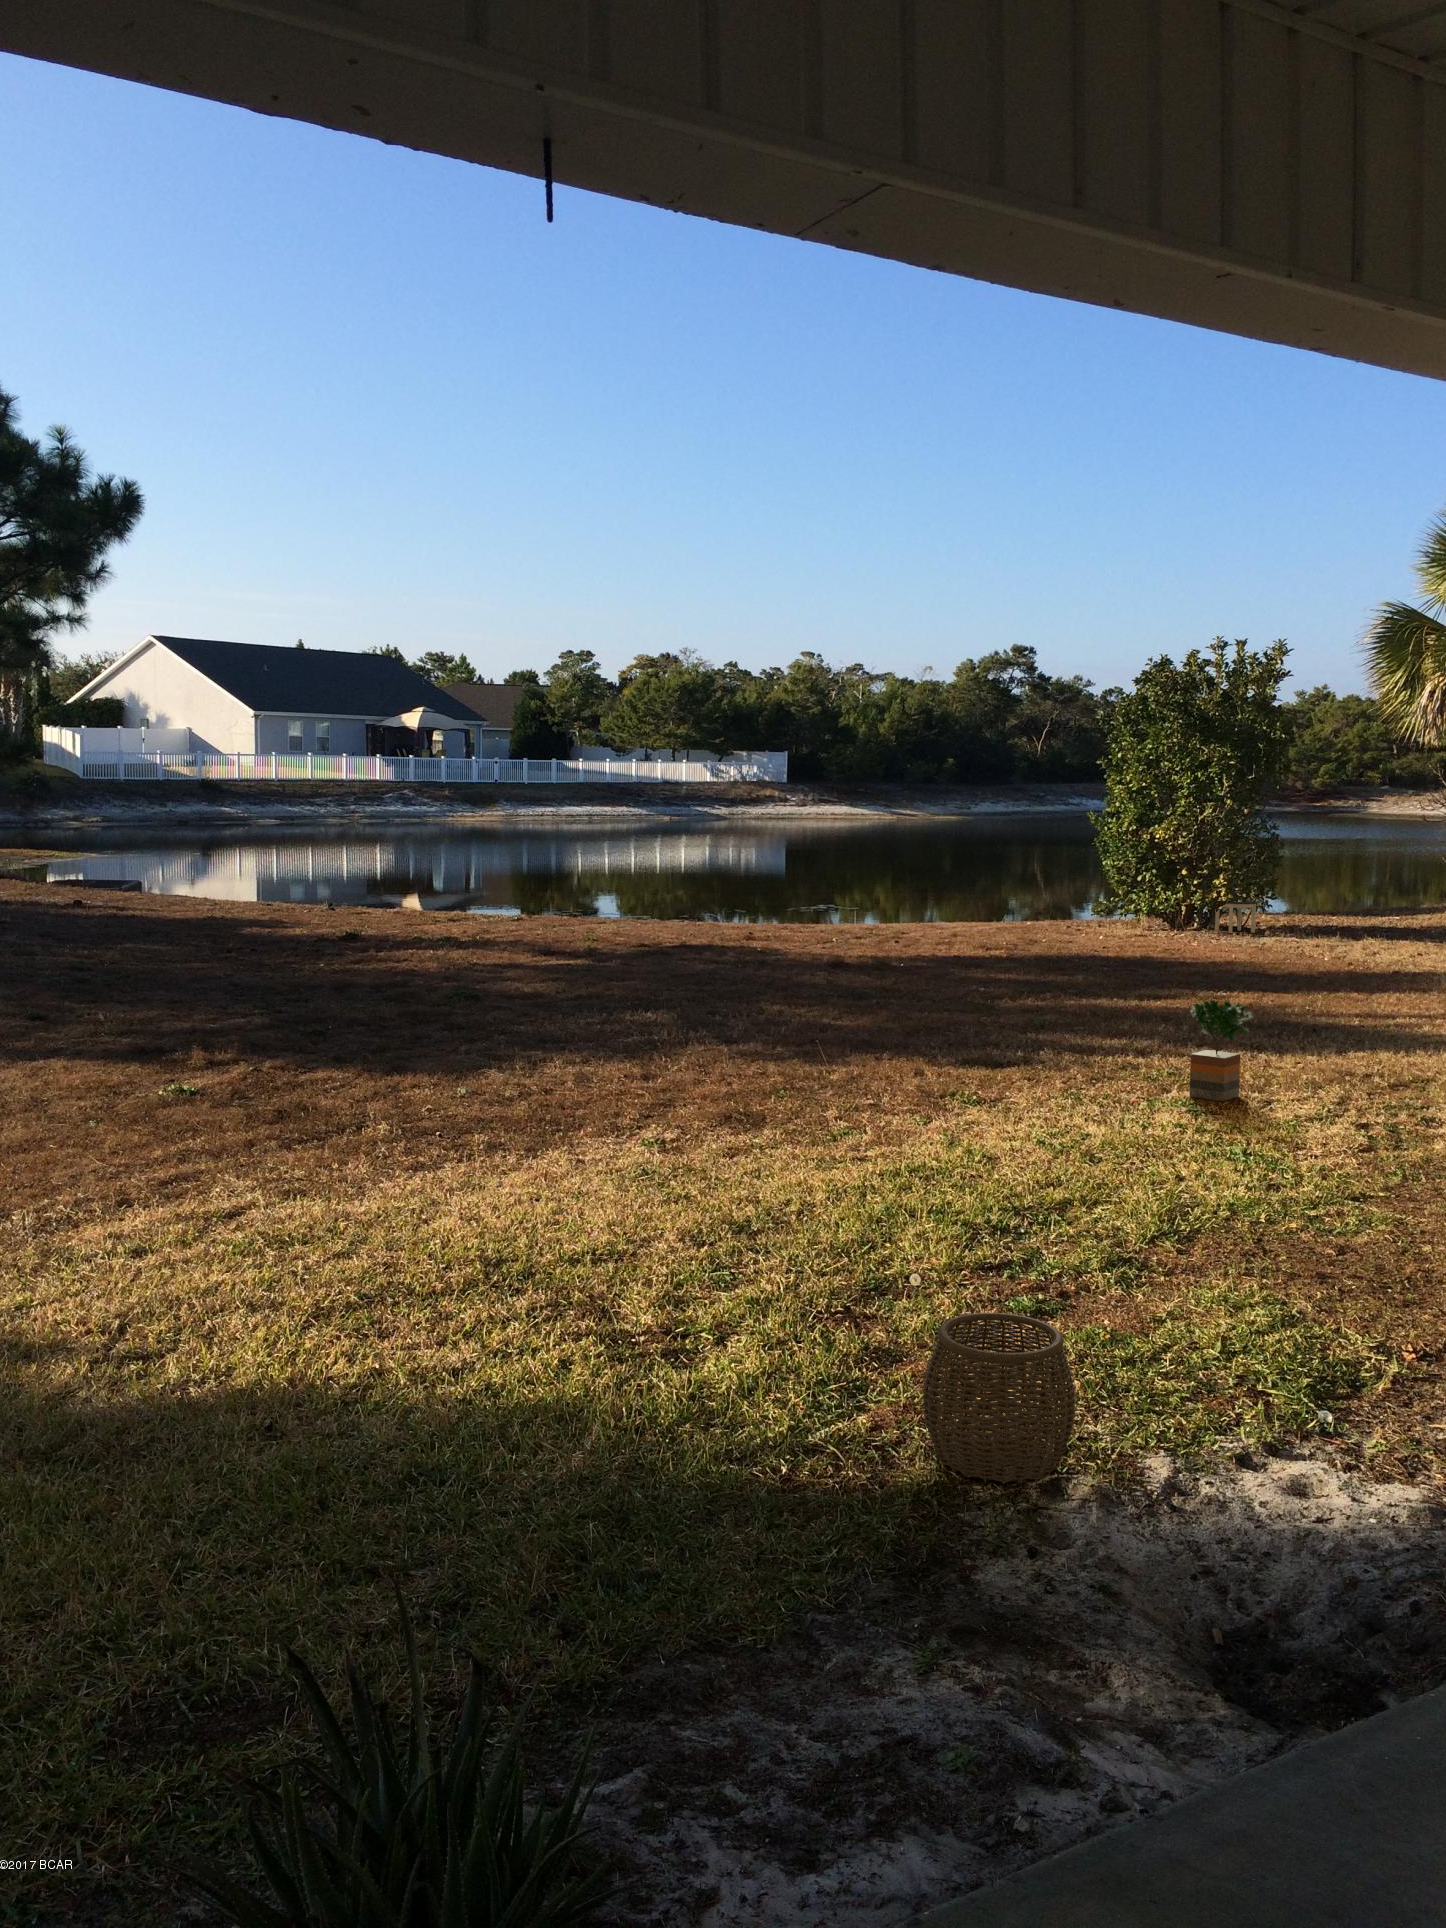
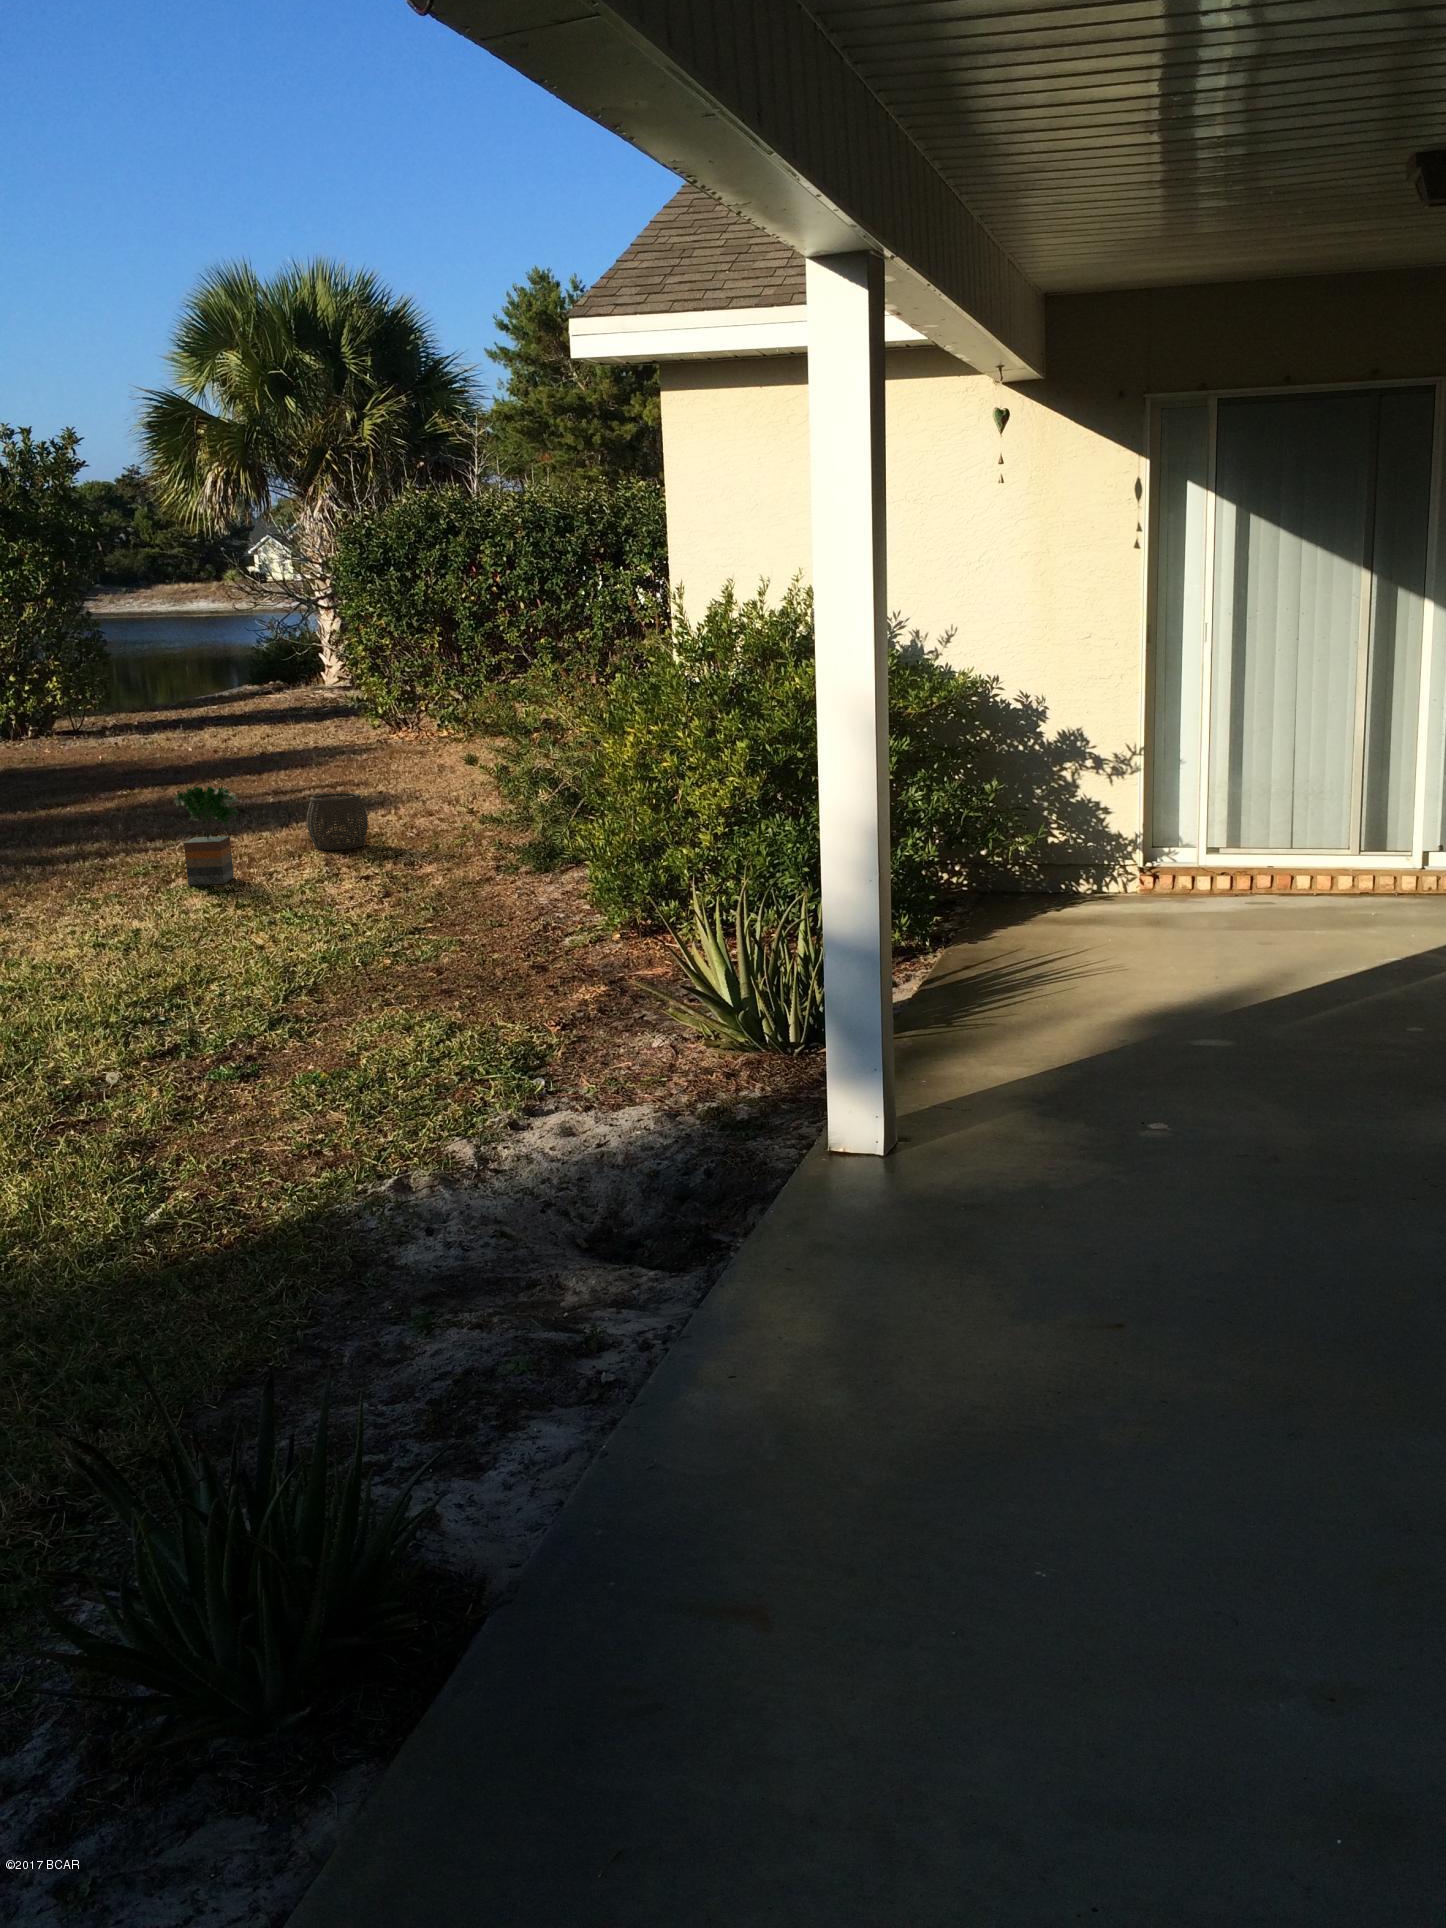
round table: present [1215,902,1257,933] -> none [48,703,97,739]
woven basket: present [922,1313,1077,1484] -> present [306,793,368,851]

